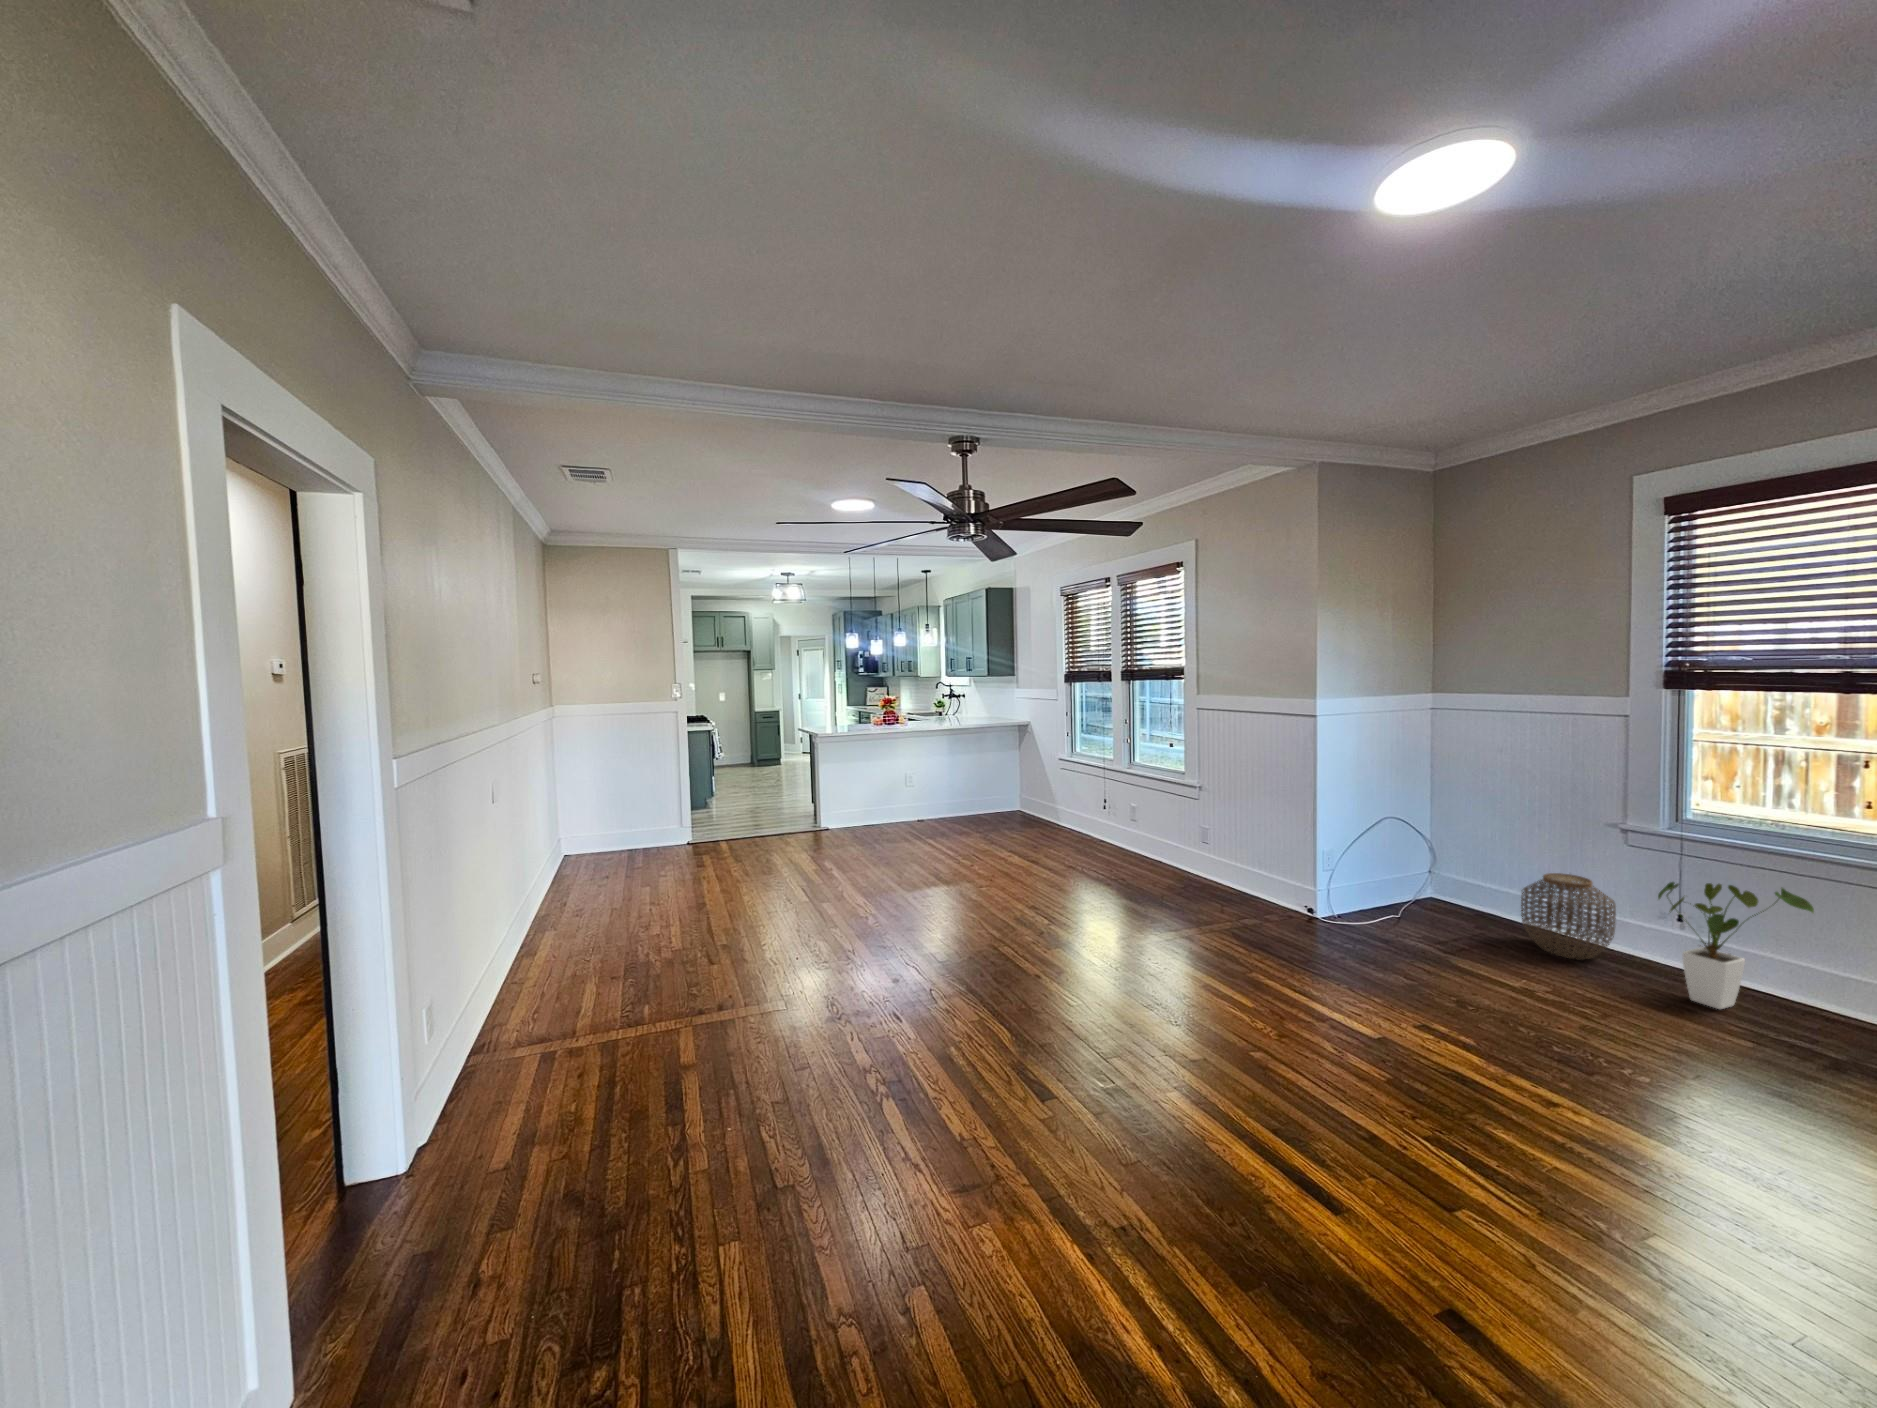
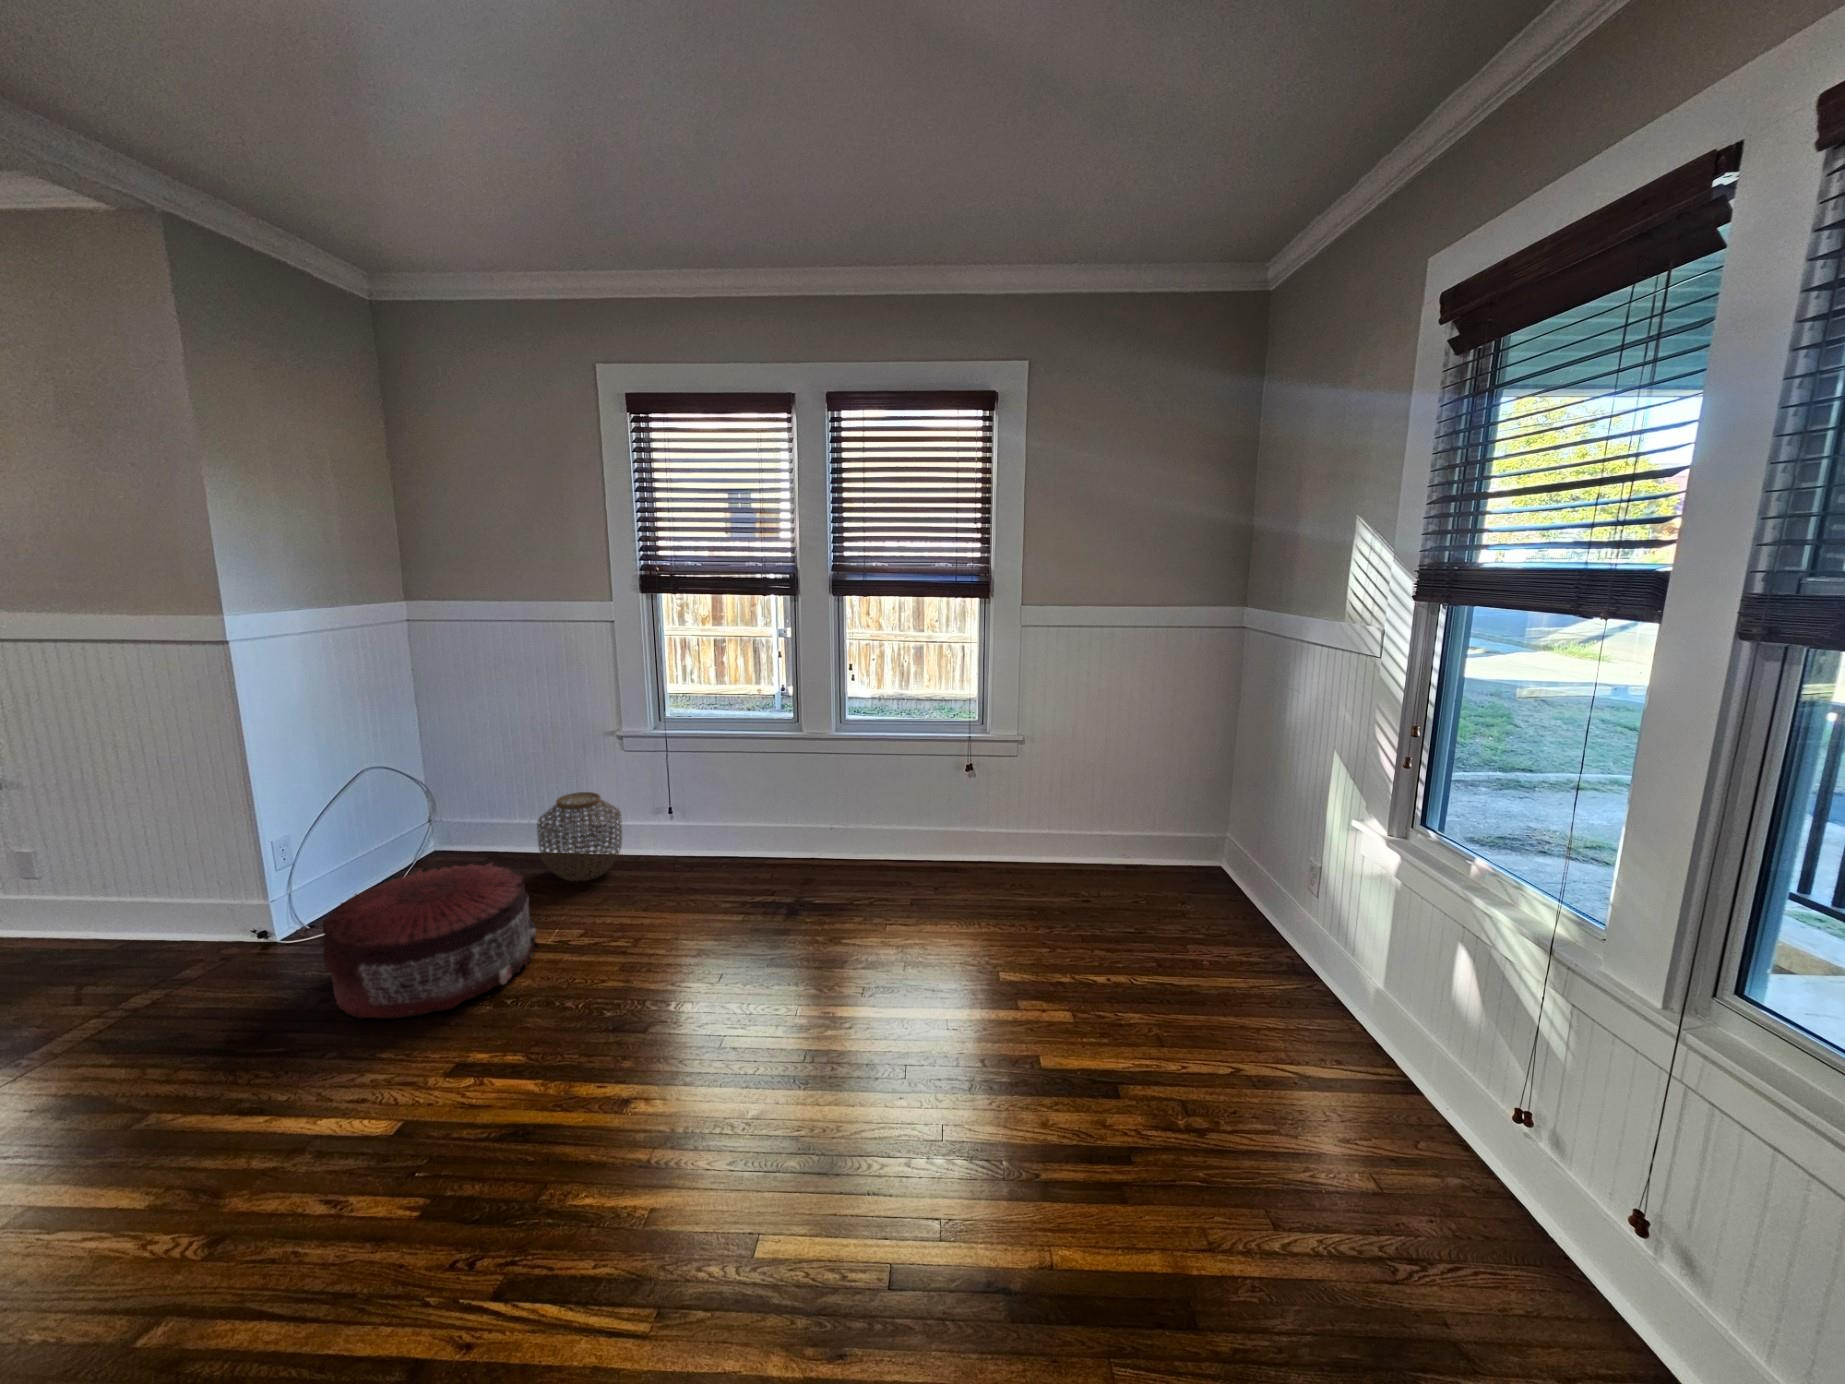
house plant: present [1658,882,1814,1009] -> none [661,768,756,888]
pouf: none [1345,892,1506,995] -> present [321,863,539,1019]

